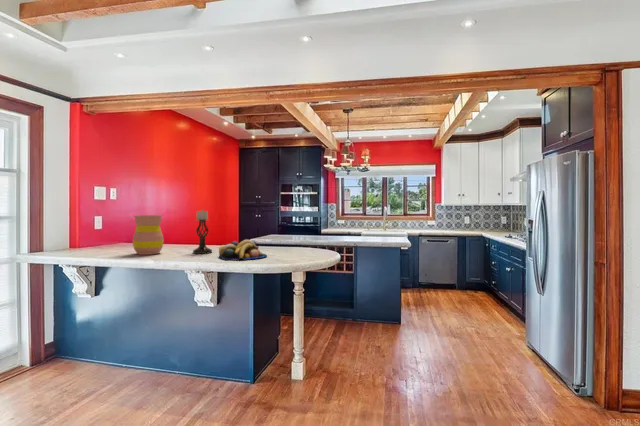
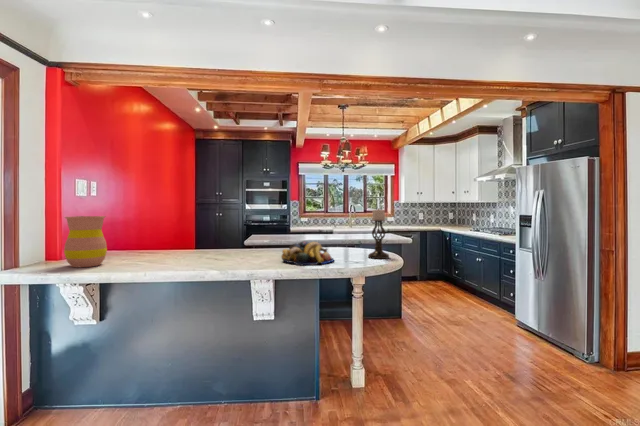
candle holder: present [193,209,212,254] -> present [368,209,389,259]
vase: present [133,215,164,255] -> present [64,216,107,267]

